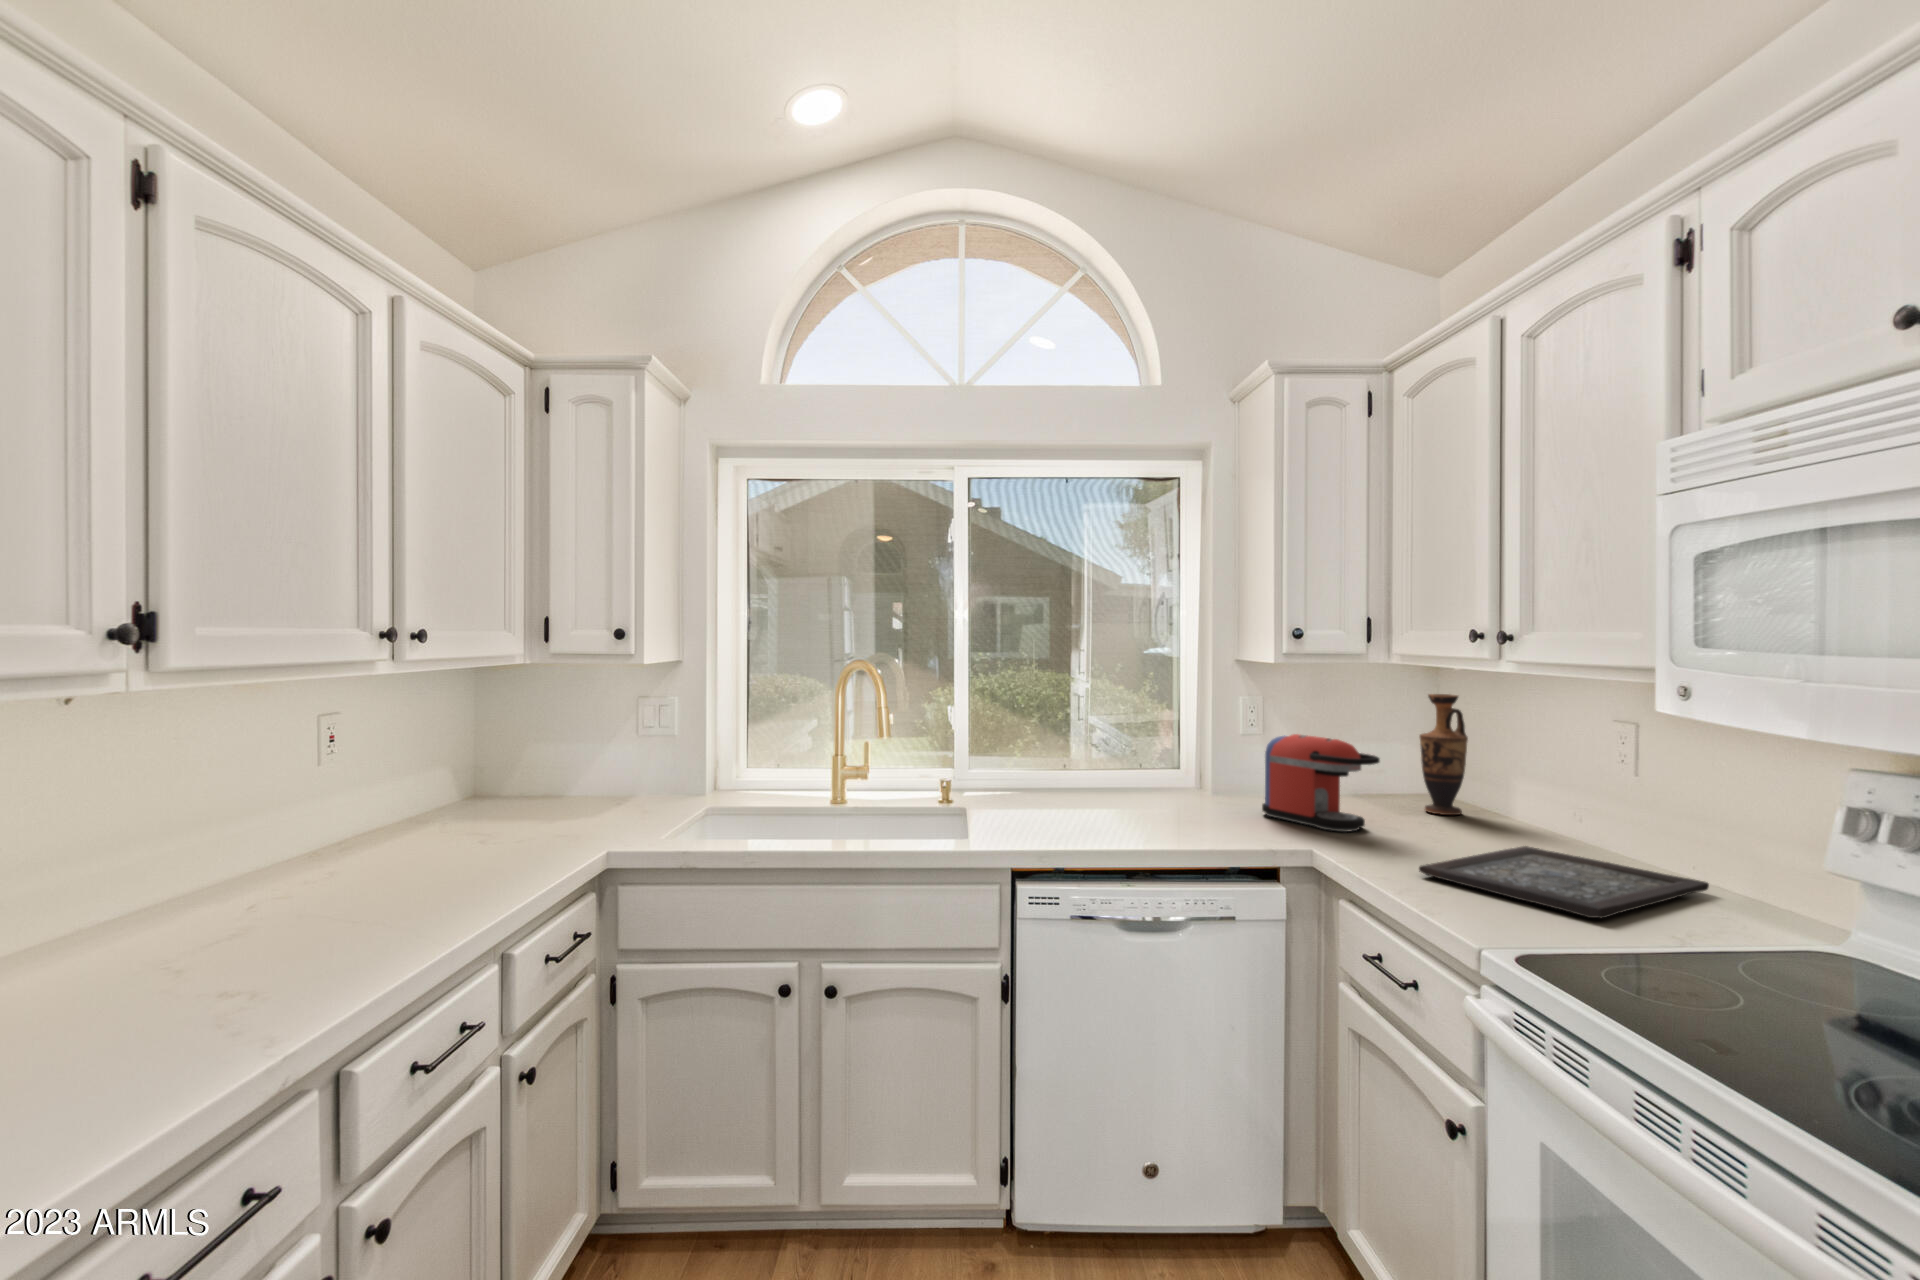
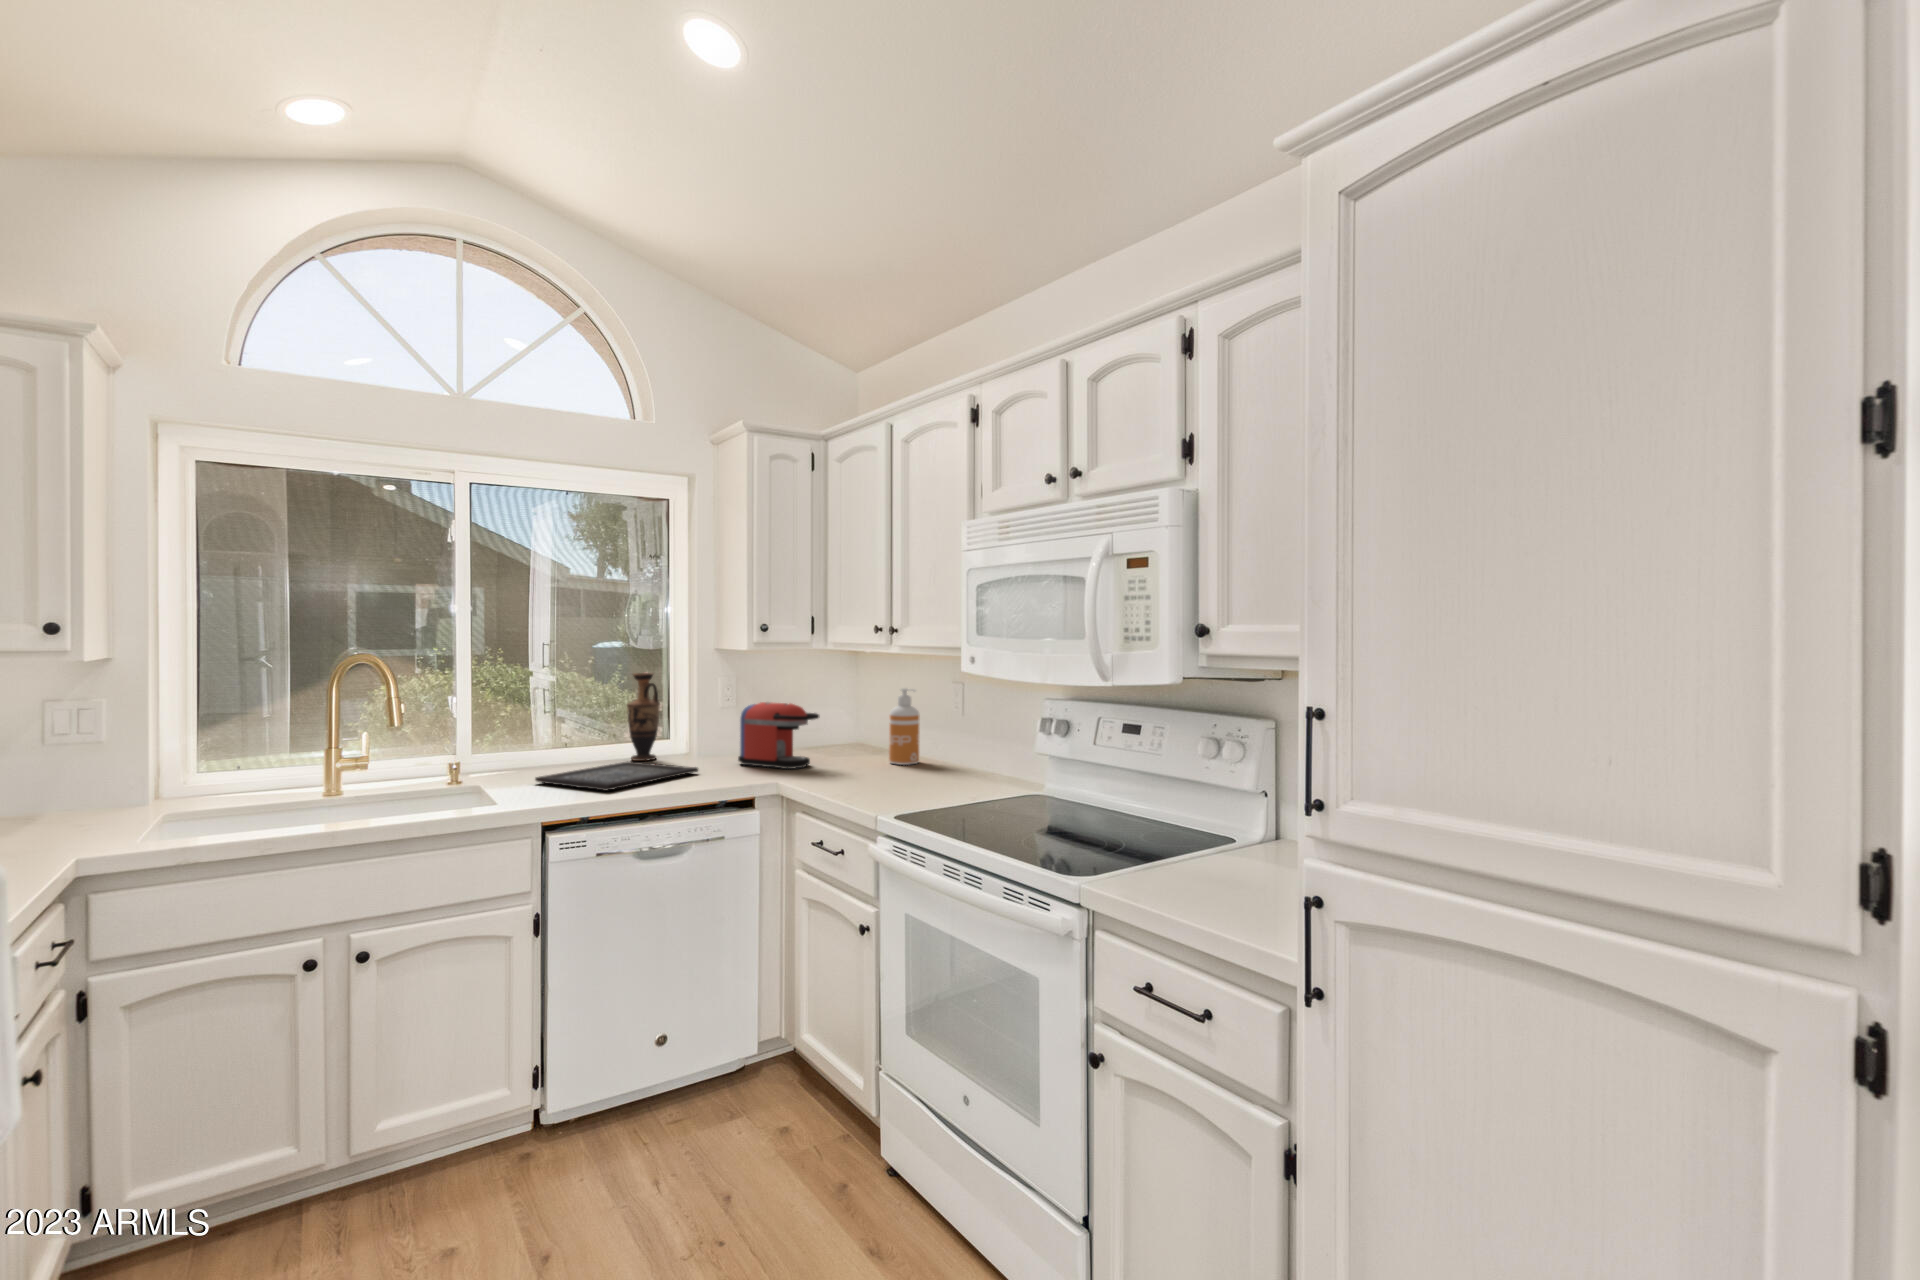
vase: present [1420,694,1468,815] -> present [627,673,660,761]
soap dispenser: none [1496,727,1552,847] -> present [889,688,919,765]
tray: present [1419,846,1709,918] -> present [535,761,698,791]

